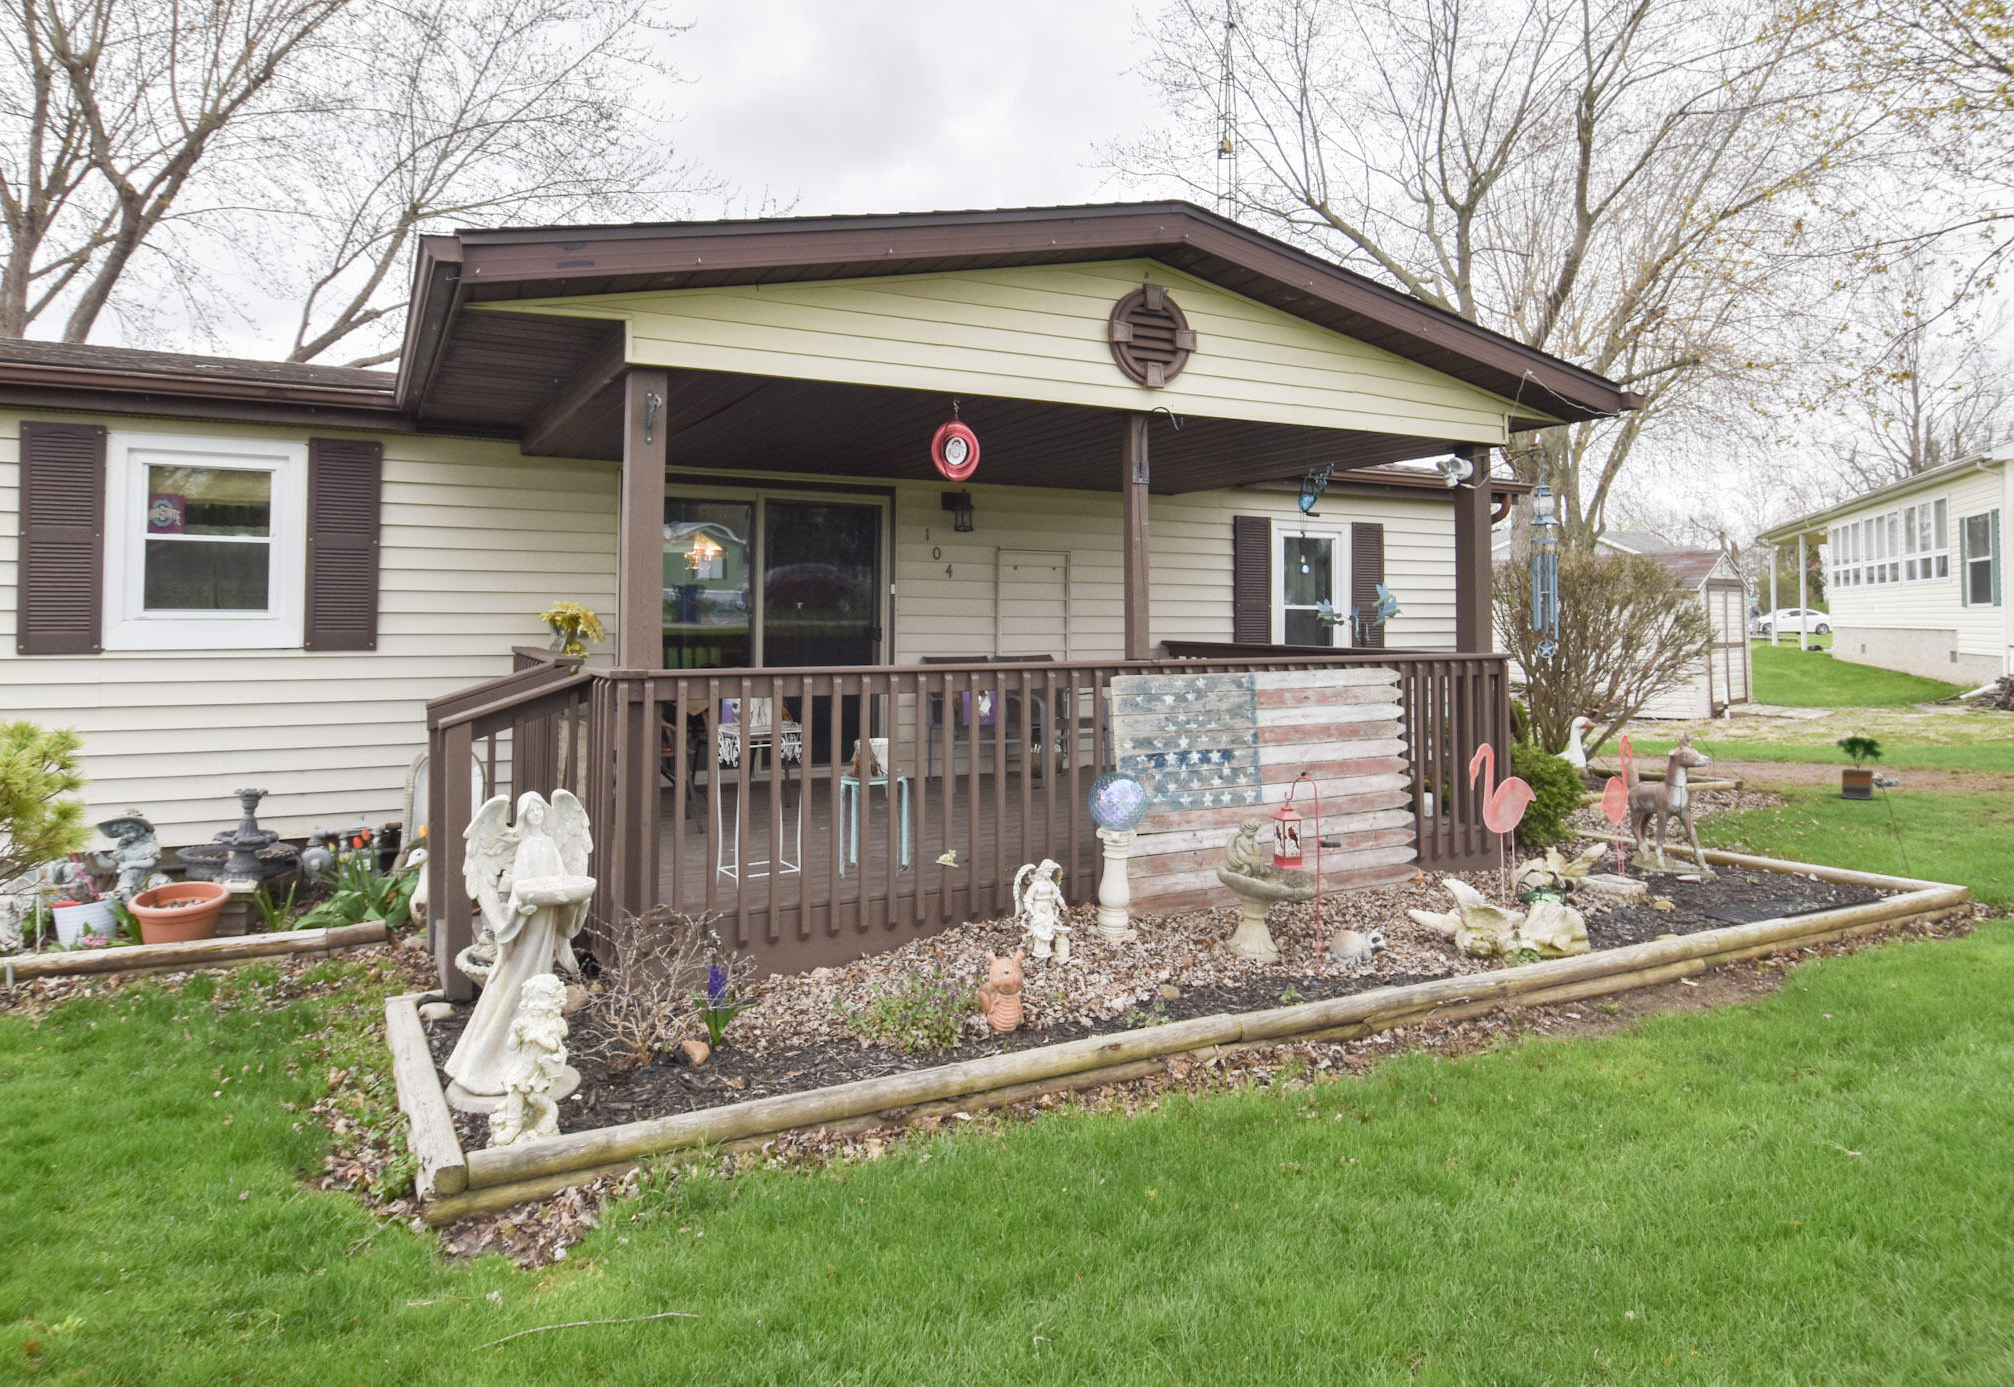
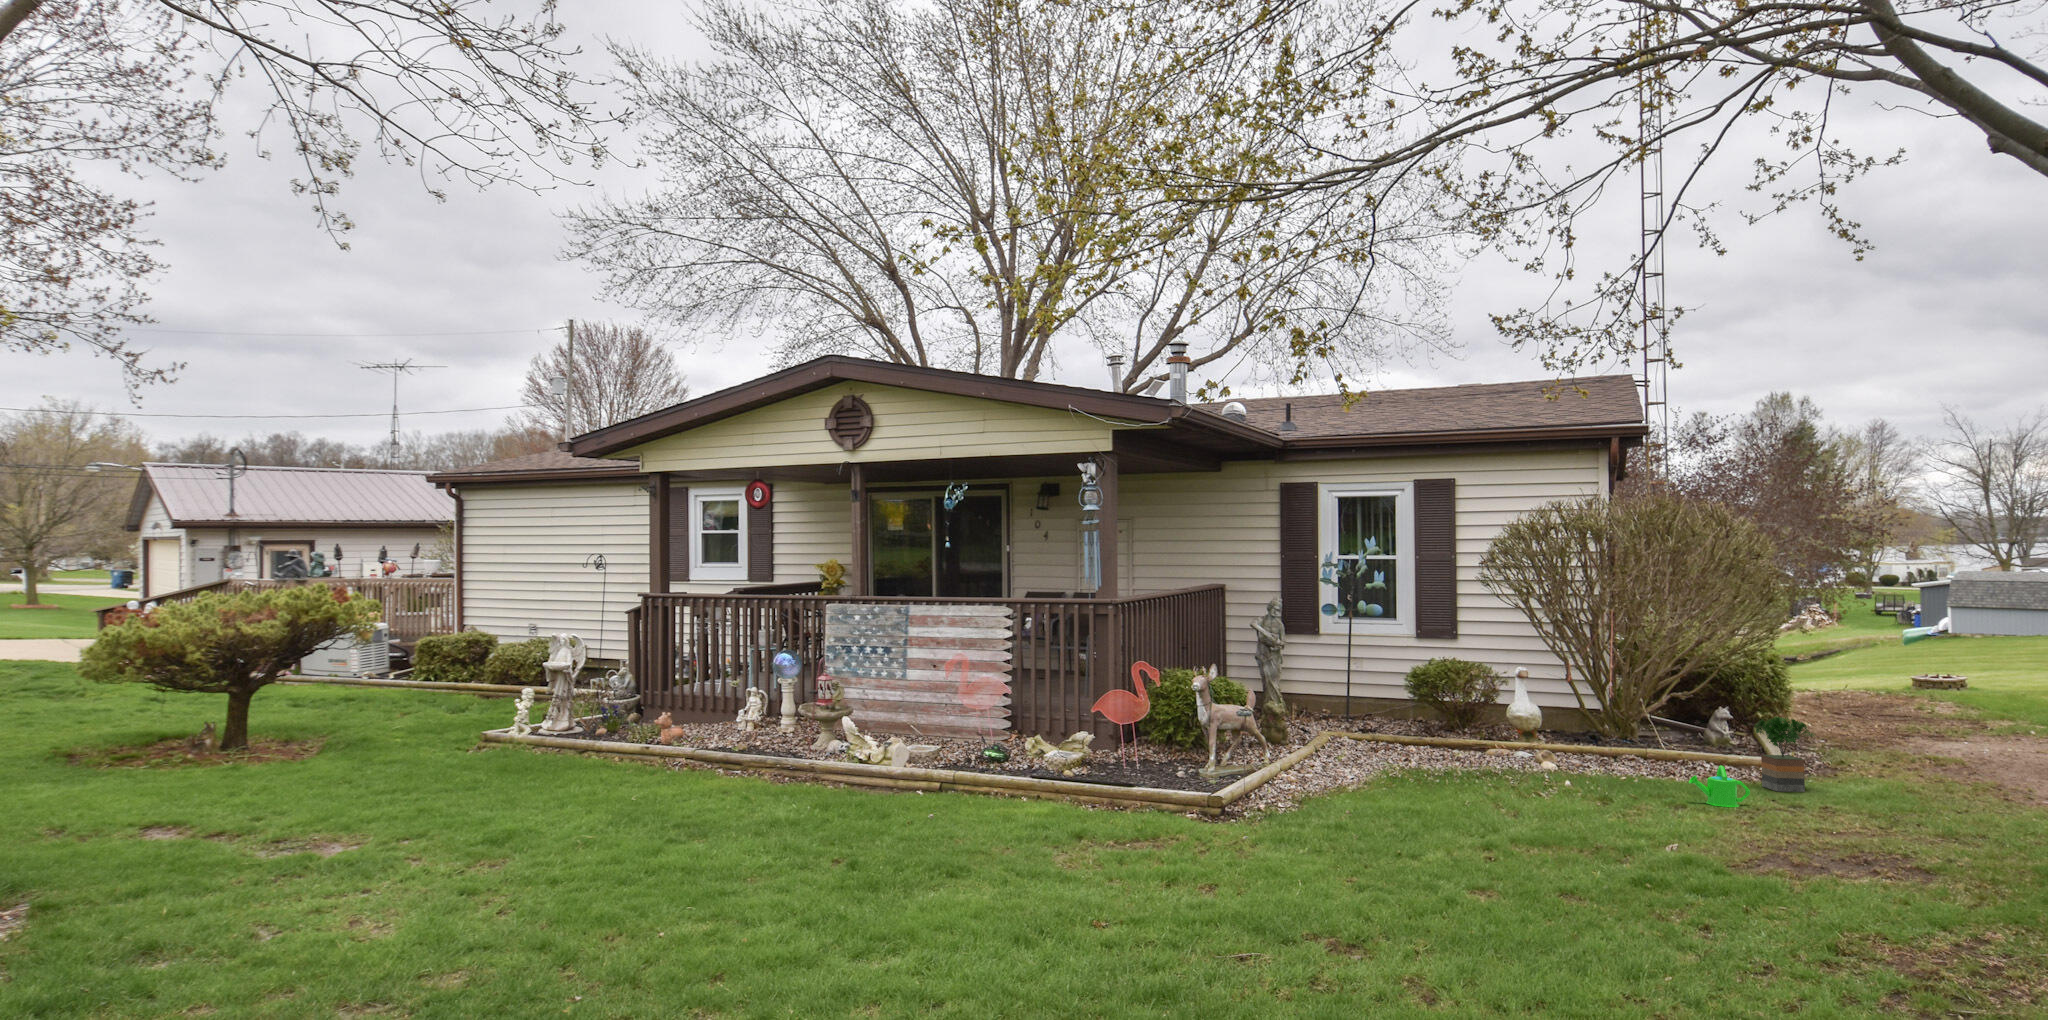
watering can: none [1919,780,1953,816] -> present [1689,765,1750,807]

